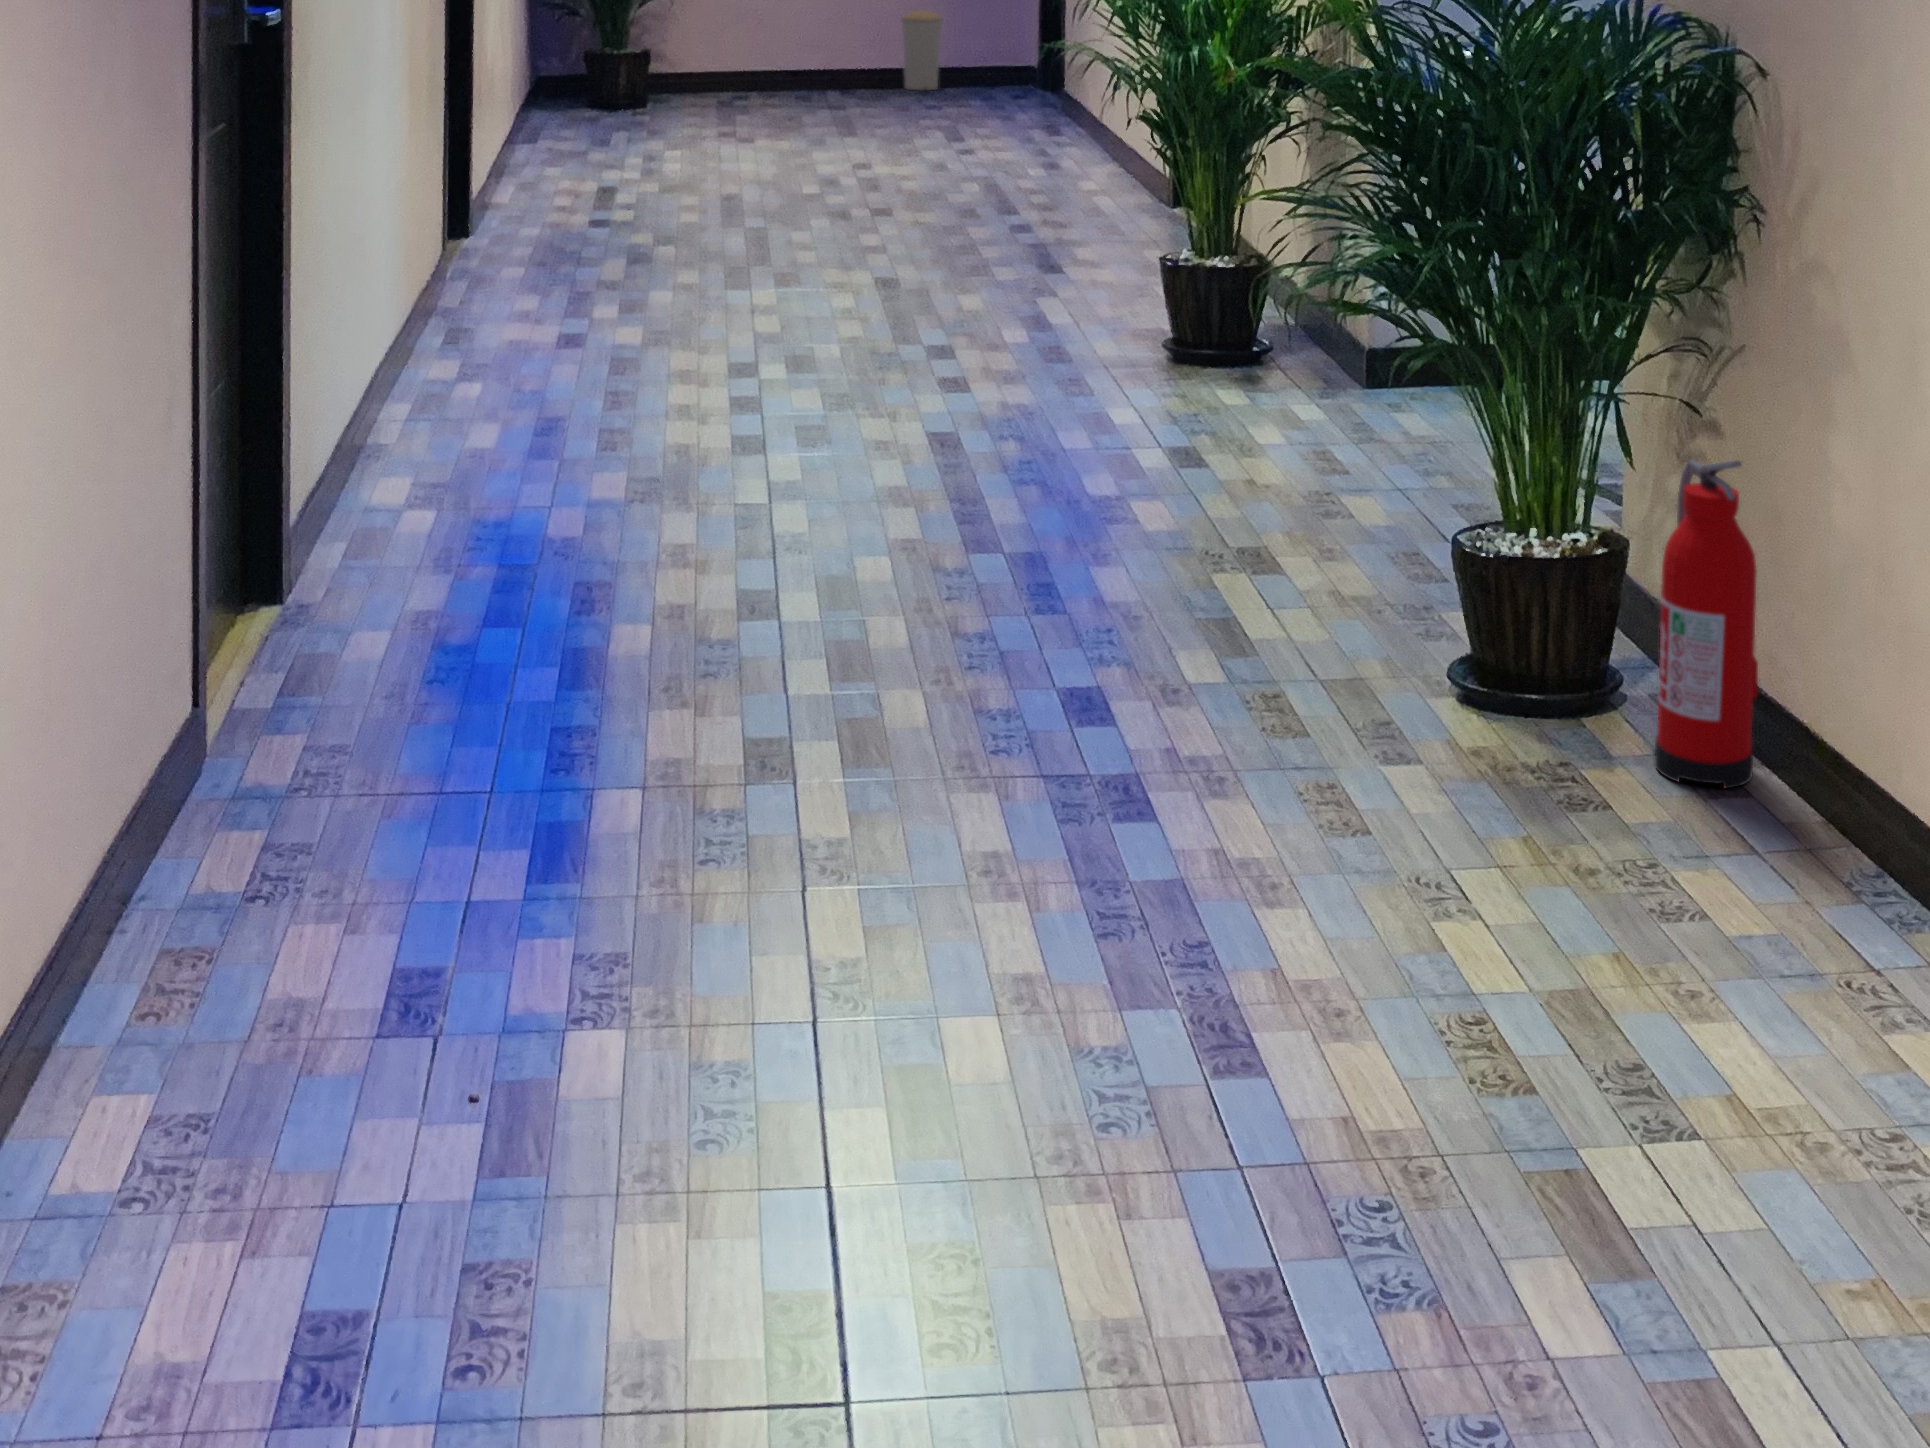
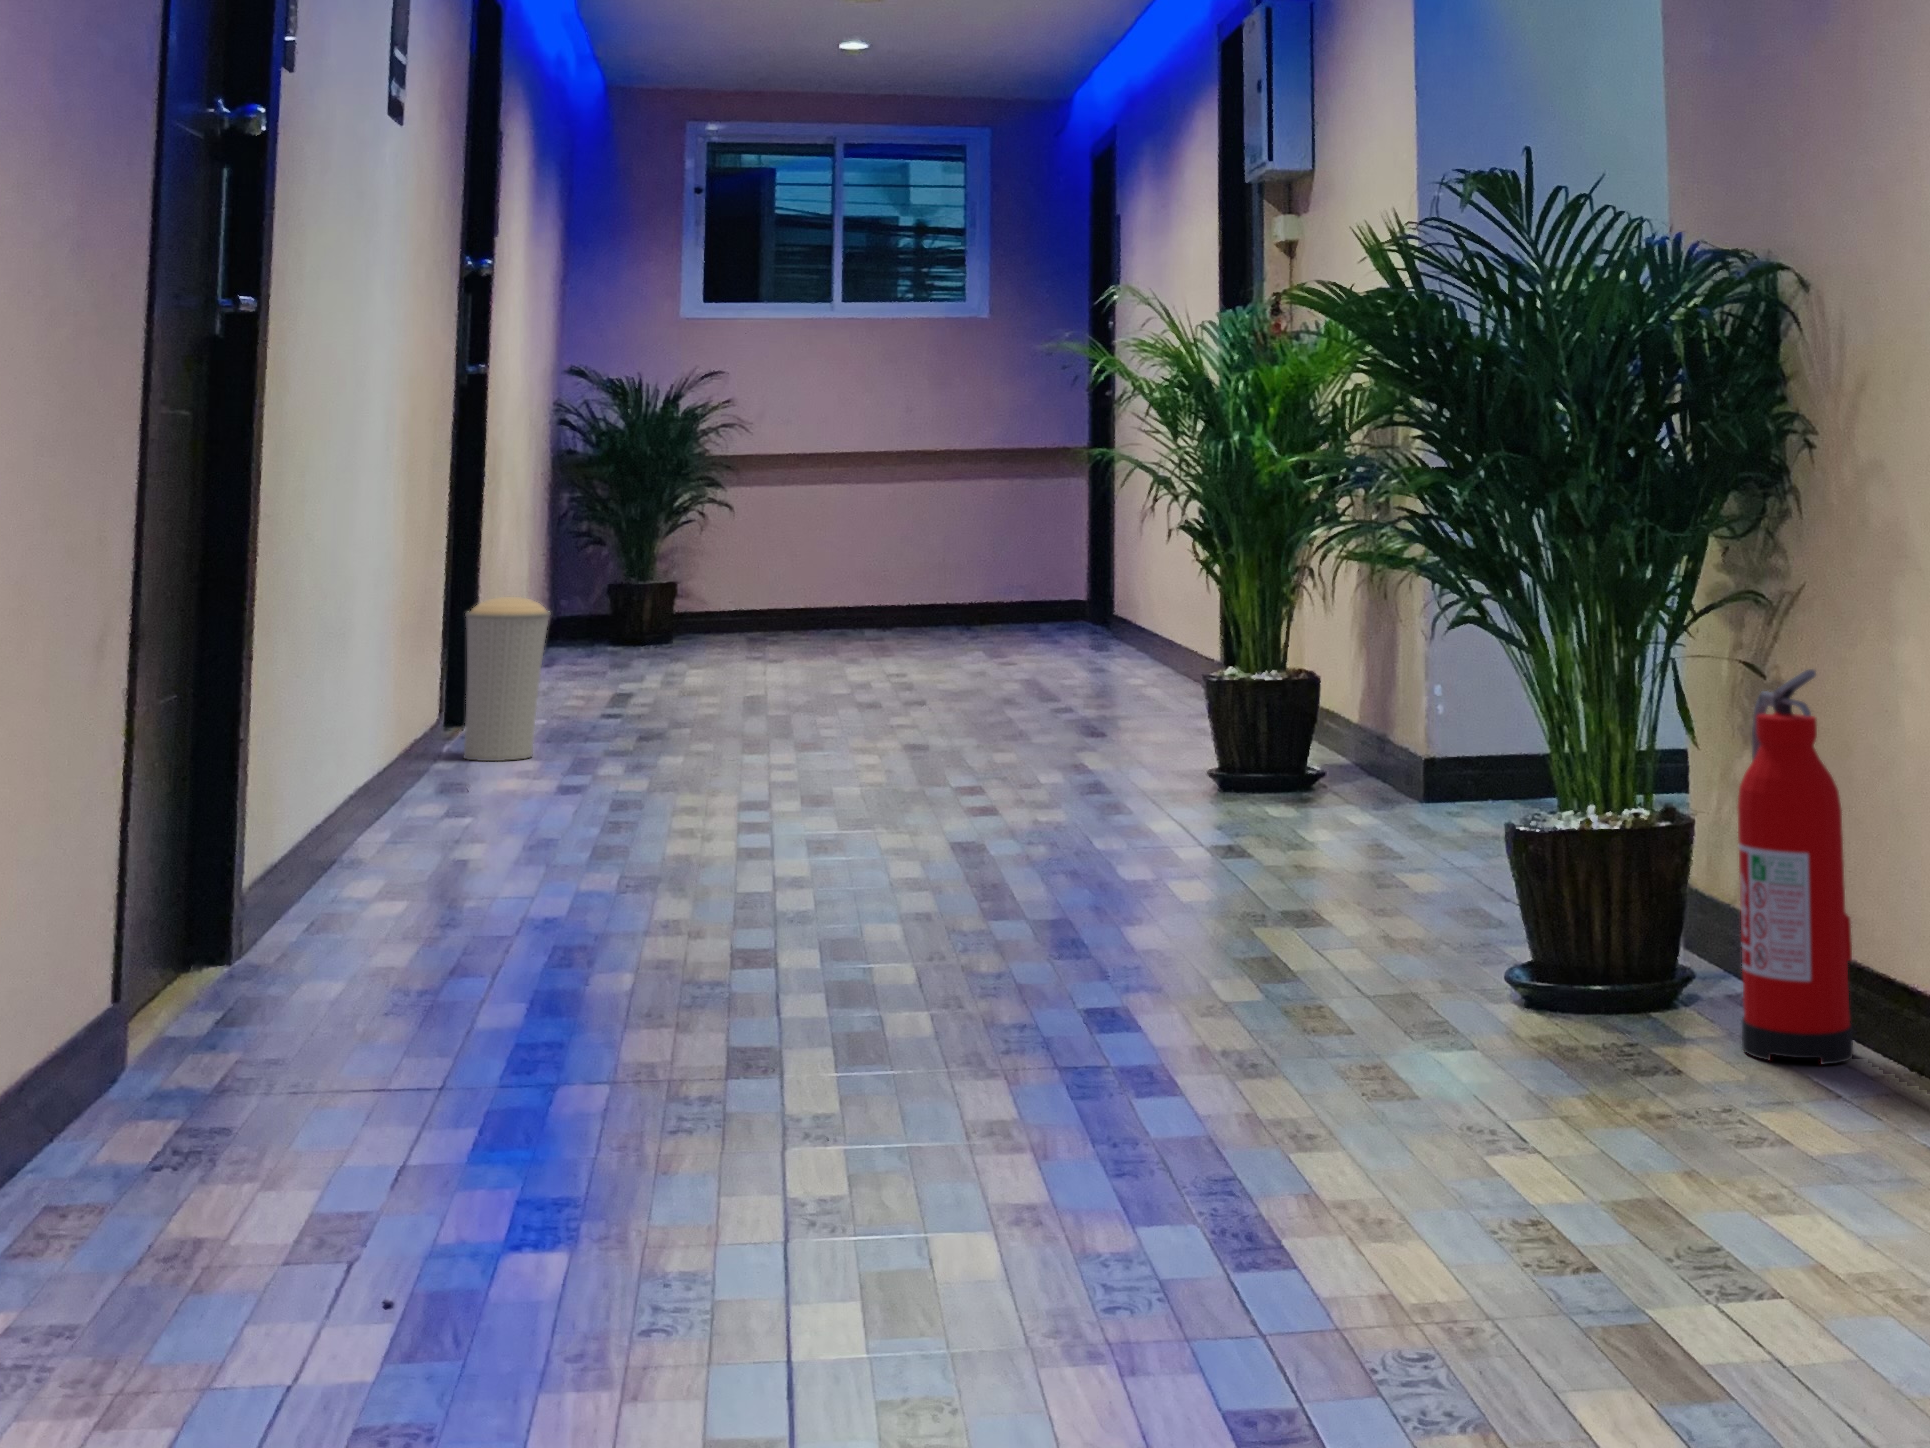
trash can: present [902,10,942,90] -> present [464,597,551,761]

